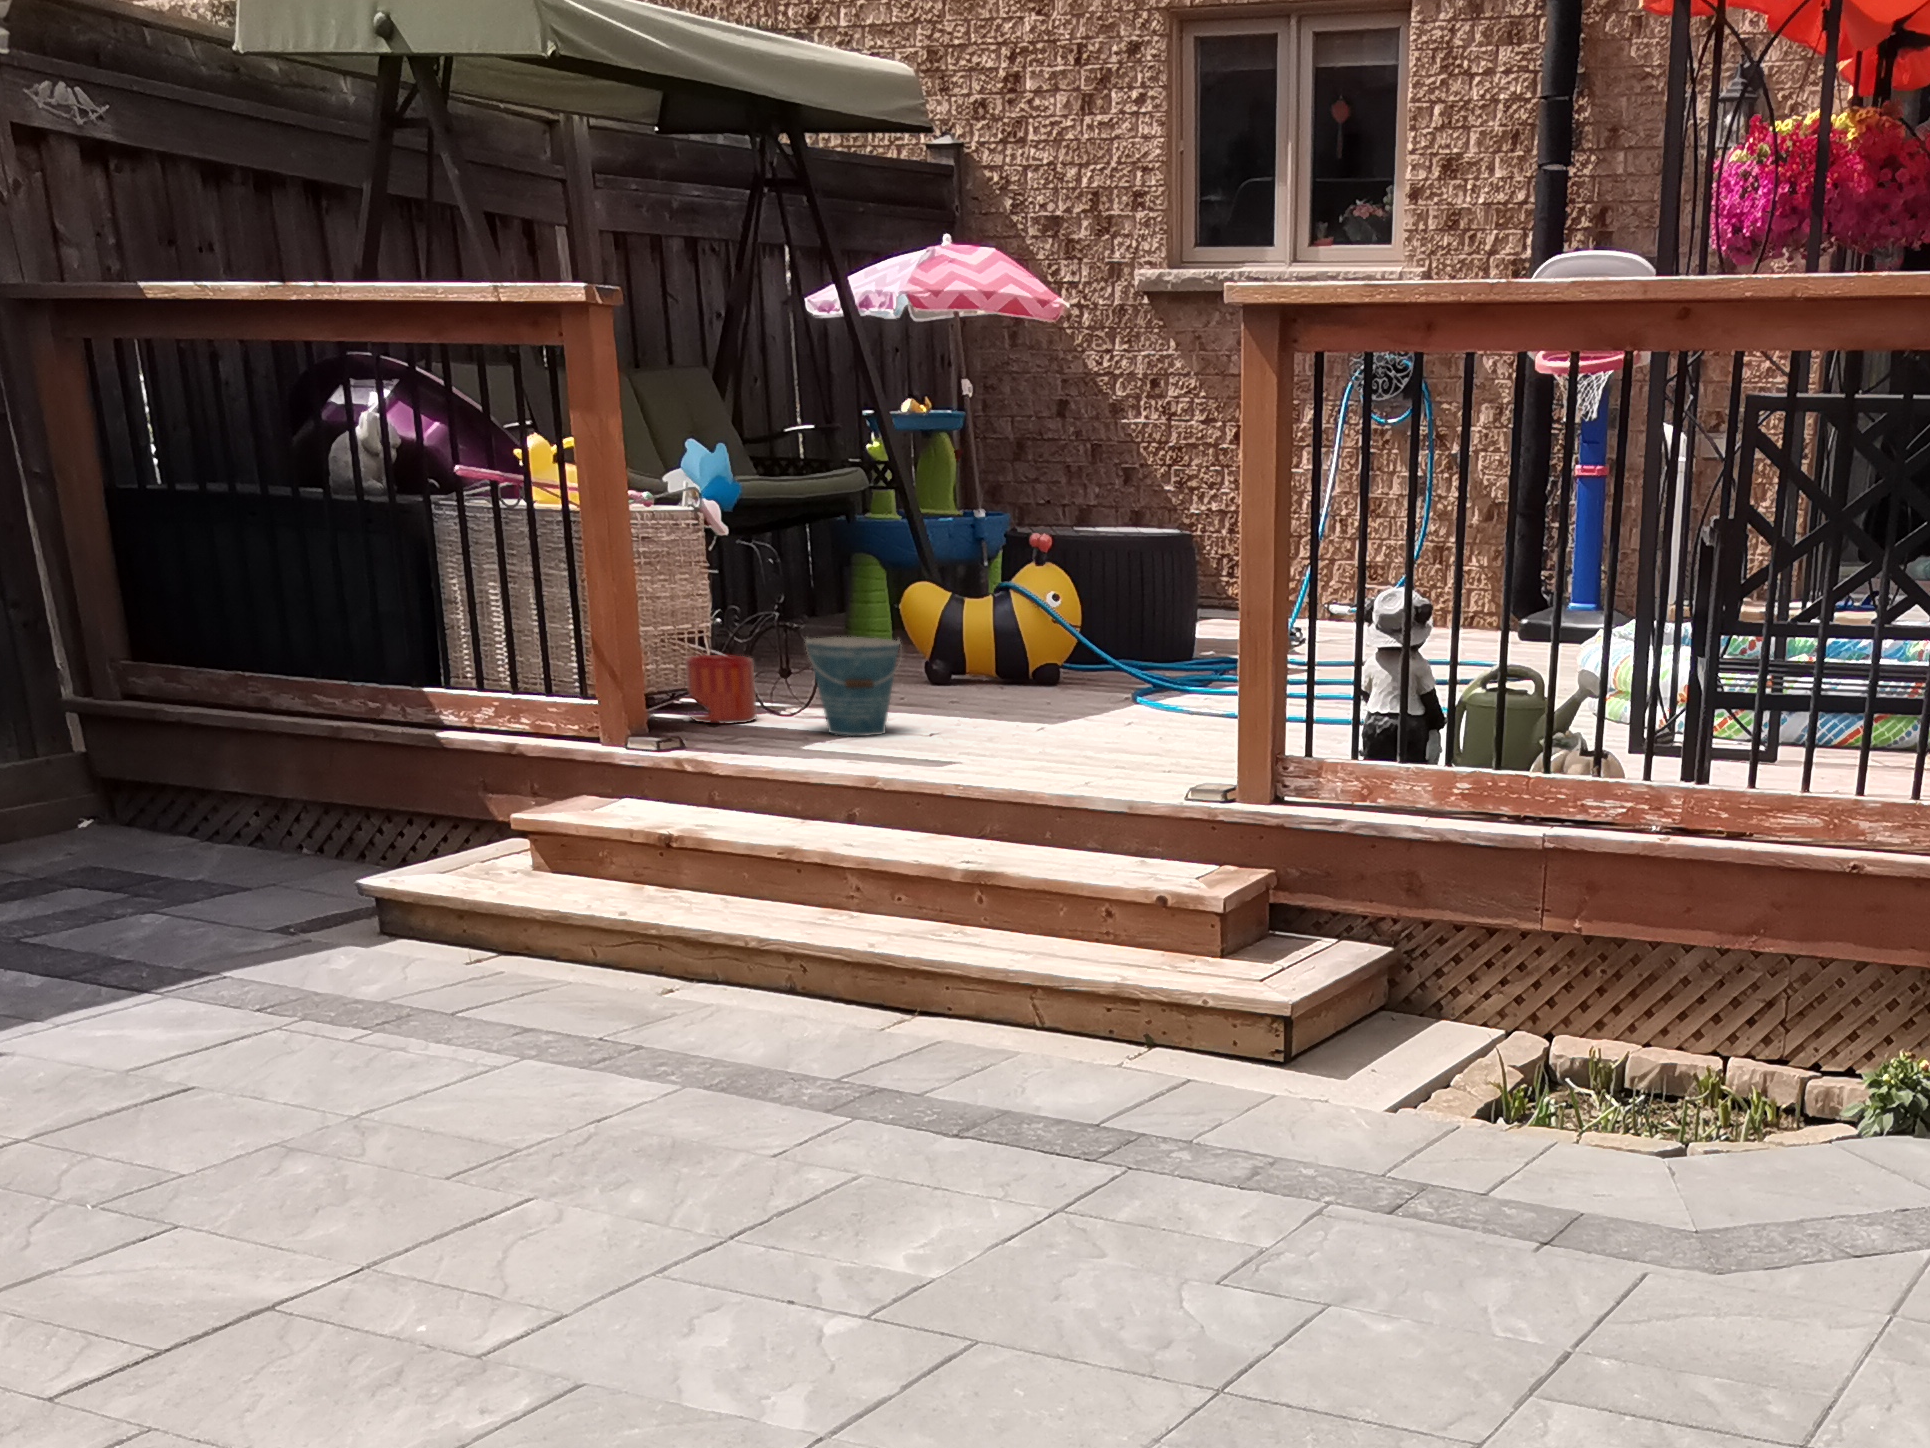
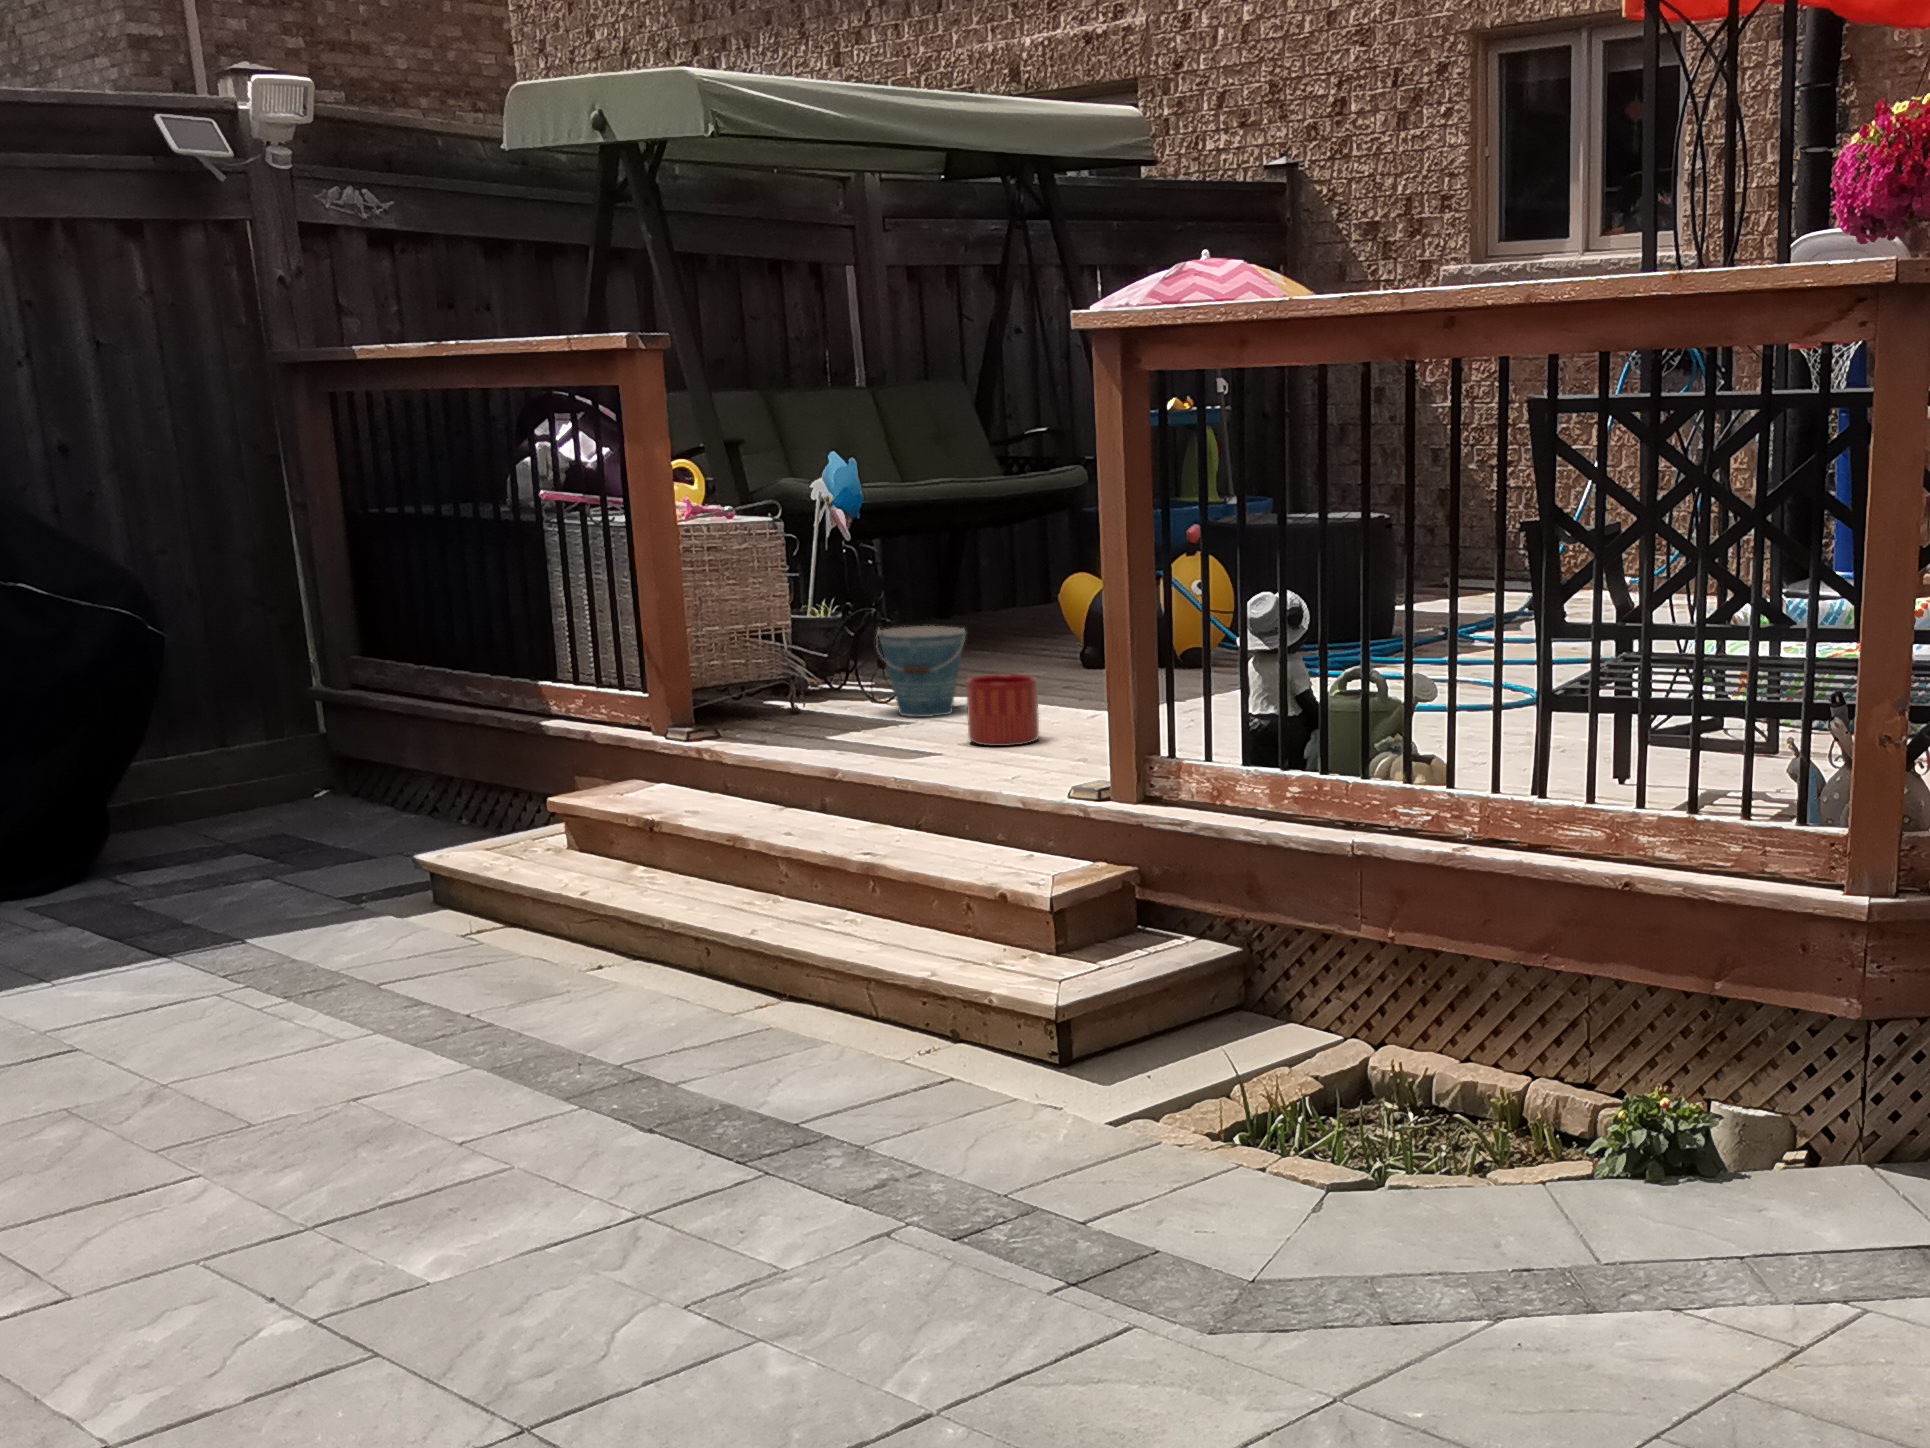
planter: present [685,655,757,724] -> present [966,674,1039,746]

